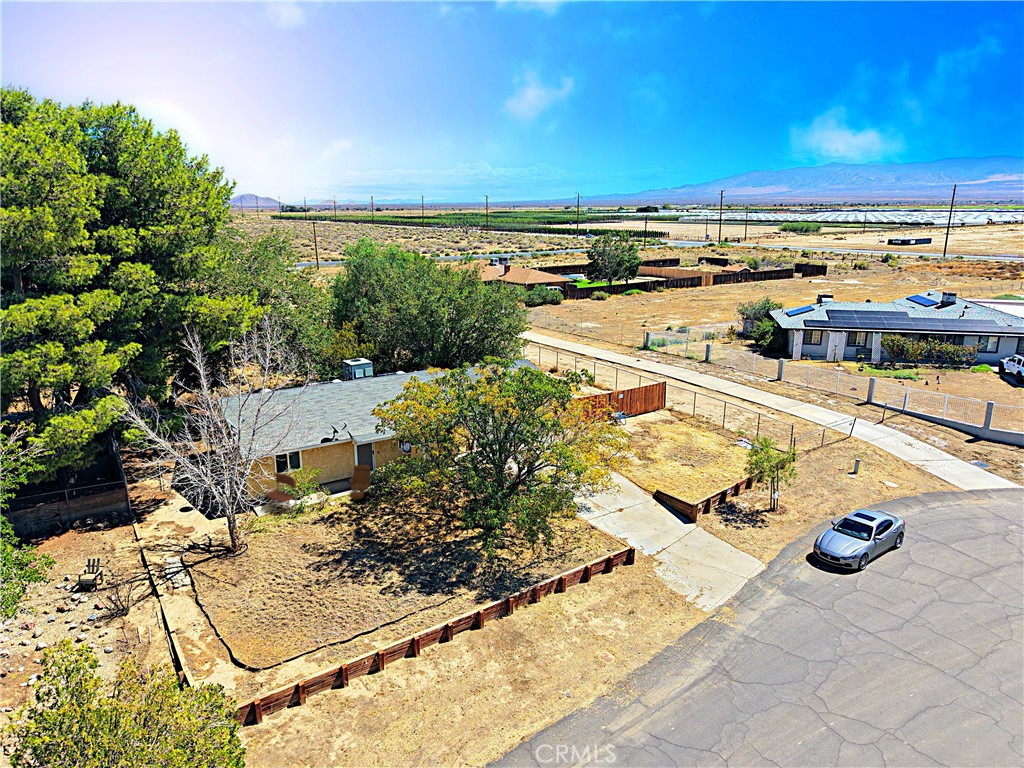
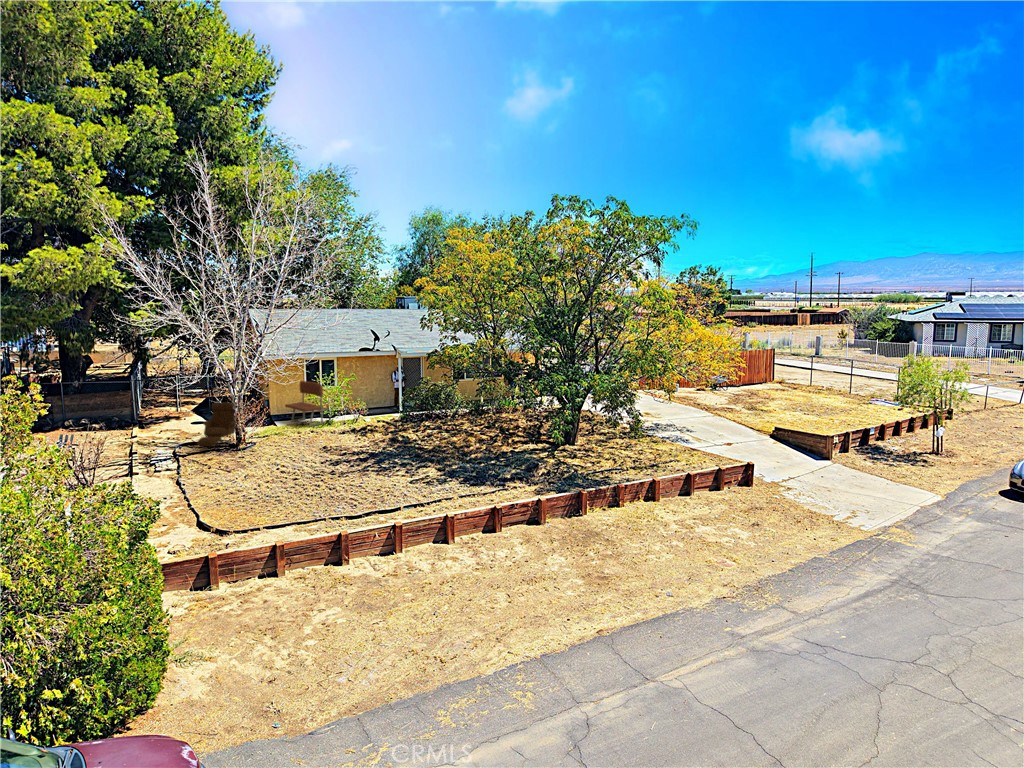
lounge chair: present [349,465,371,500] -> present [197,402,235,451]

